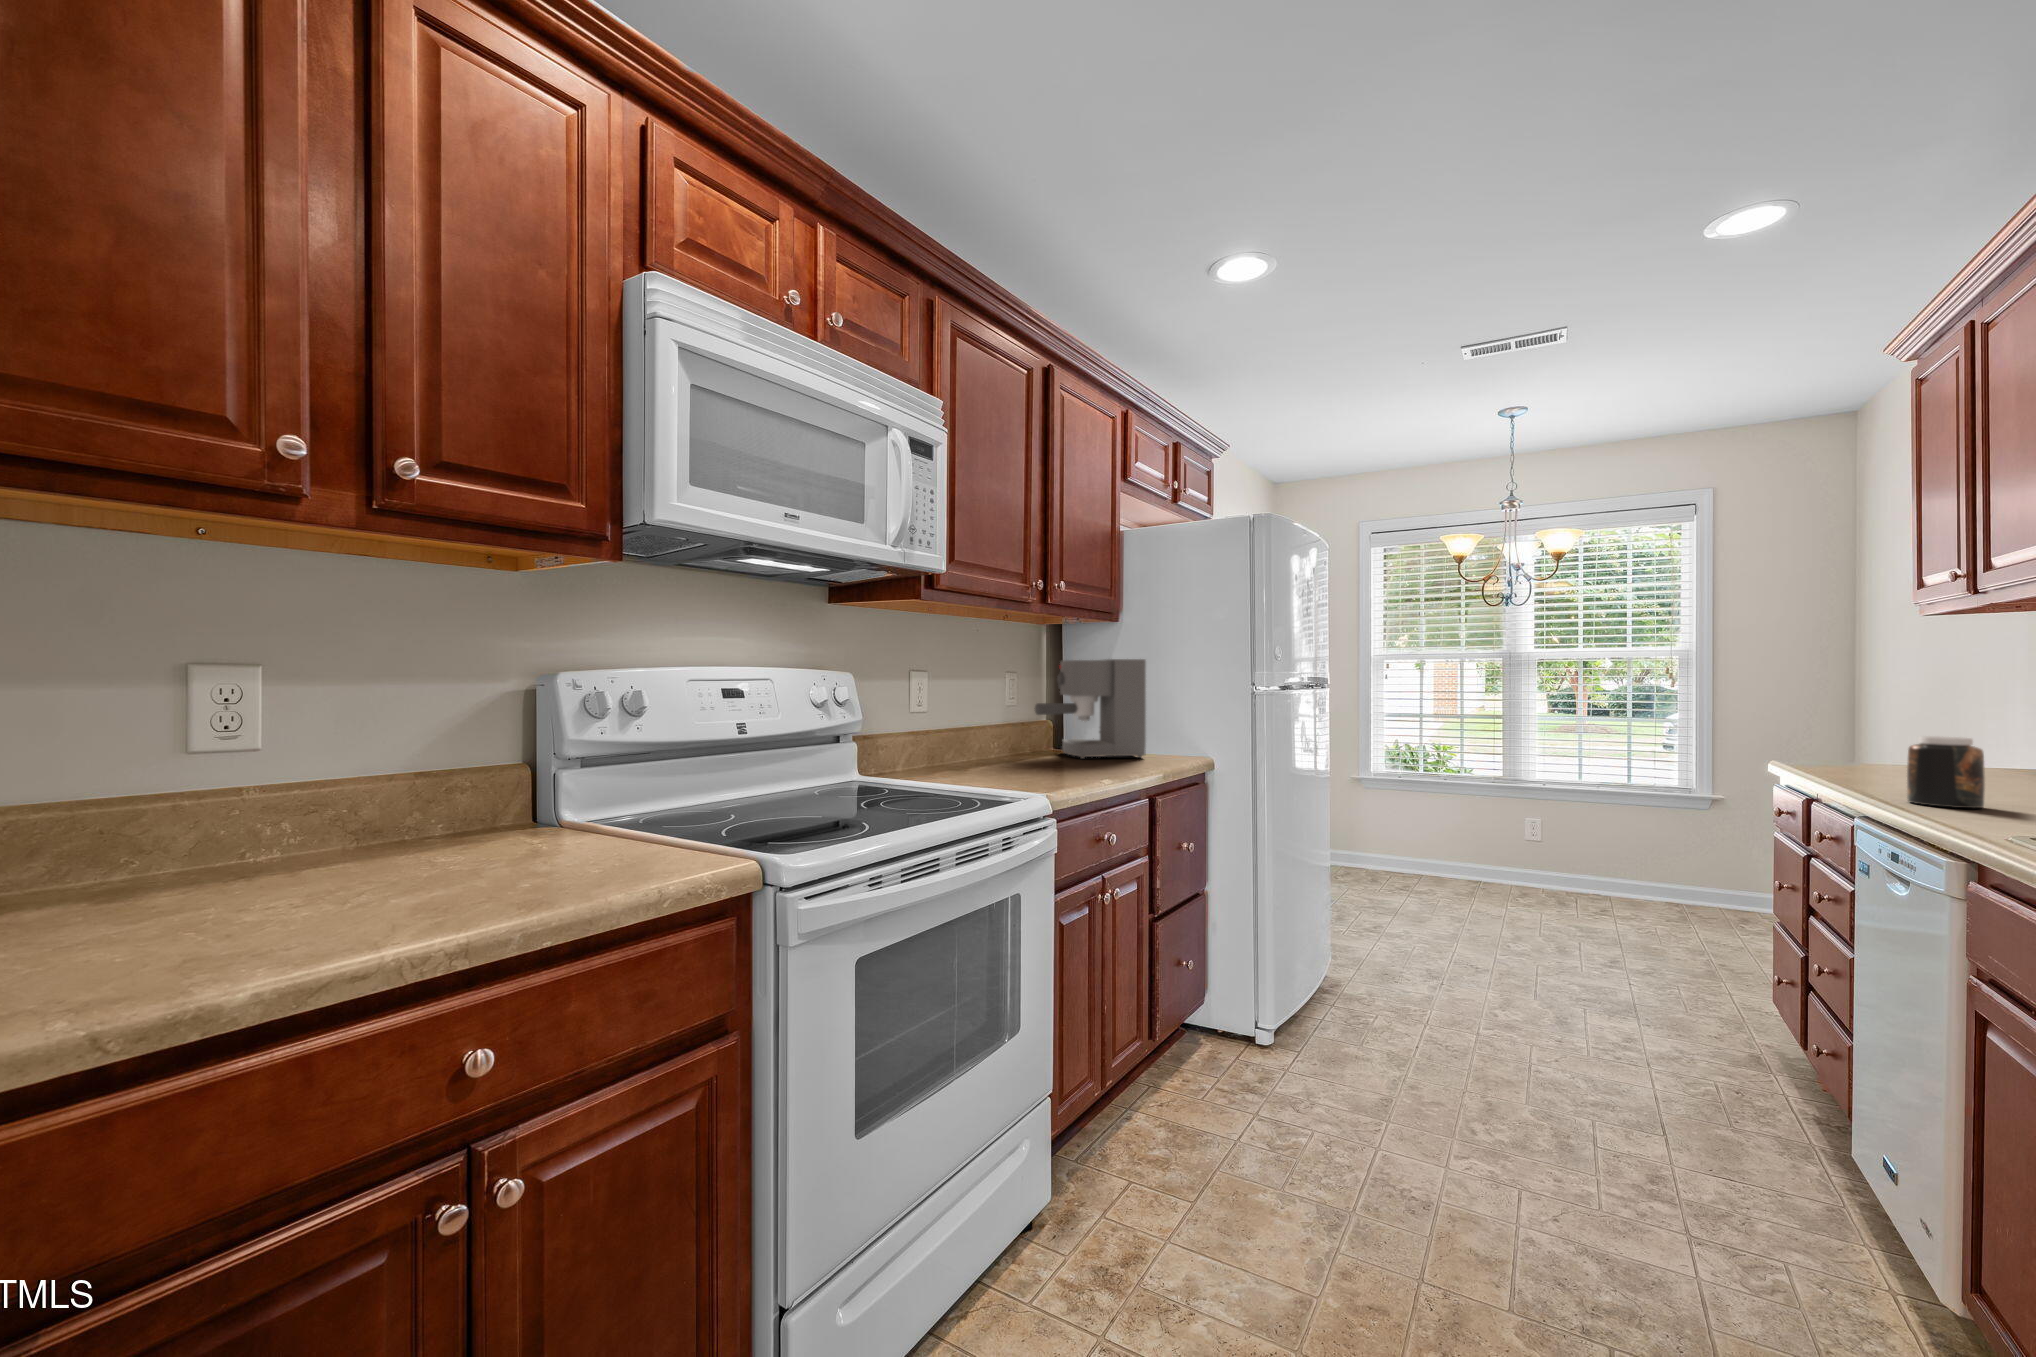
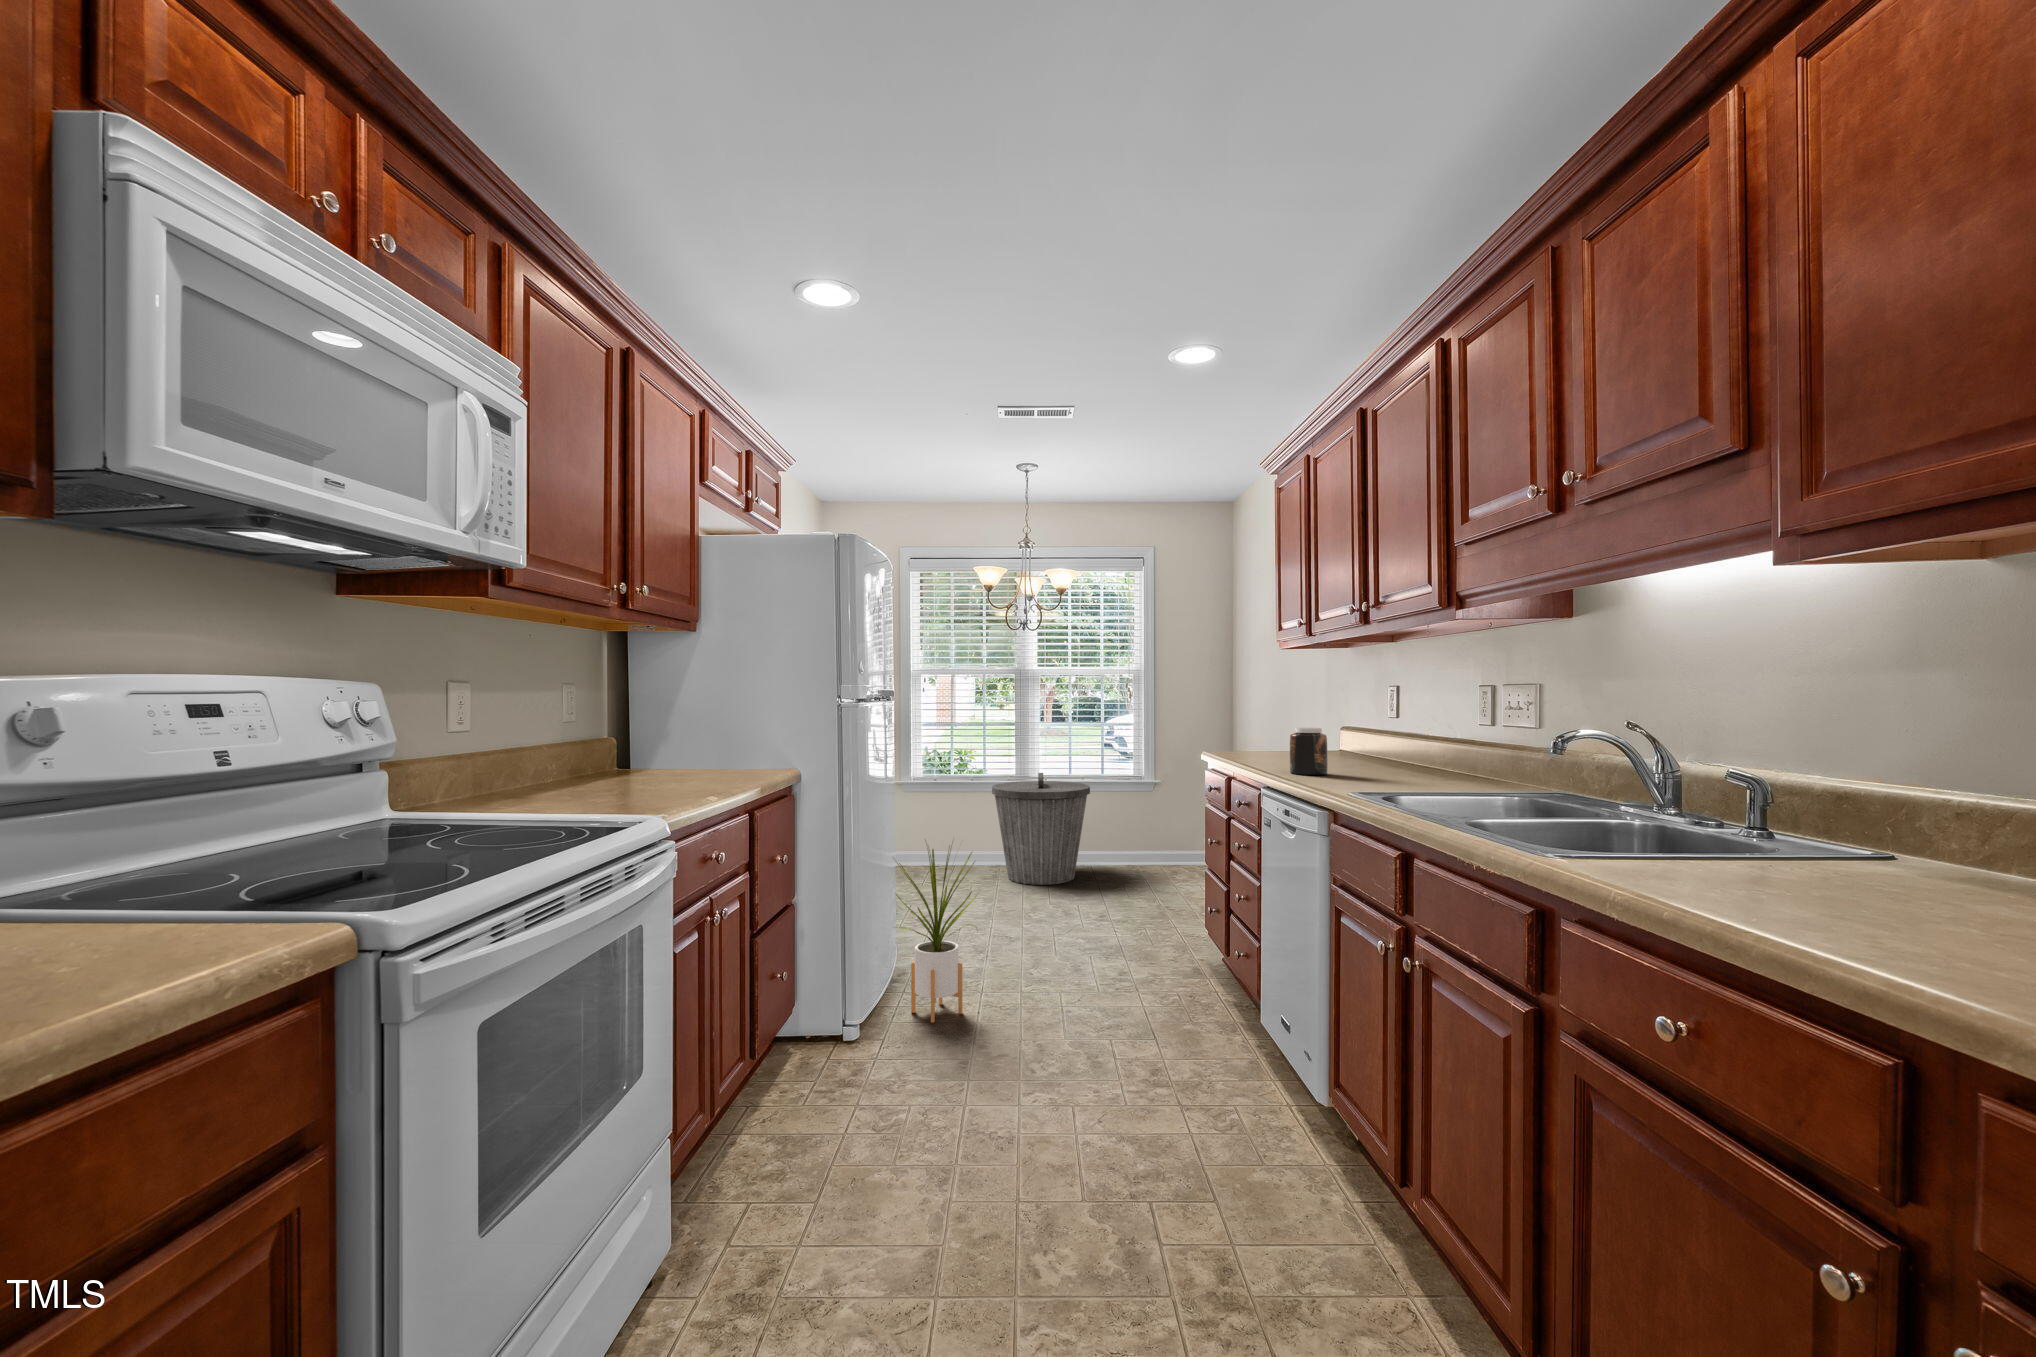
coffee maker: present [1035,659,1146,759] -> none [603,673,728,778]
trash can: none [1470,778,1607,914] -> present [992,773,1090,885]
house plant: none [1317,840,1425,1047] -> present [894,842,979,1023]

